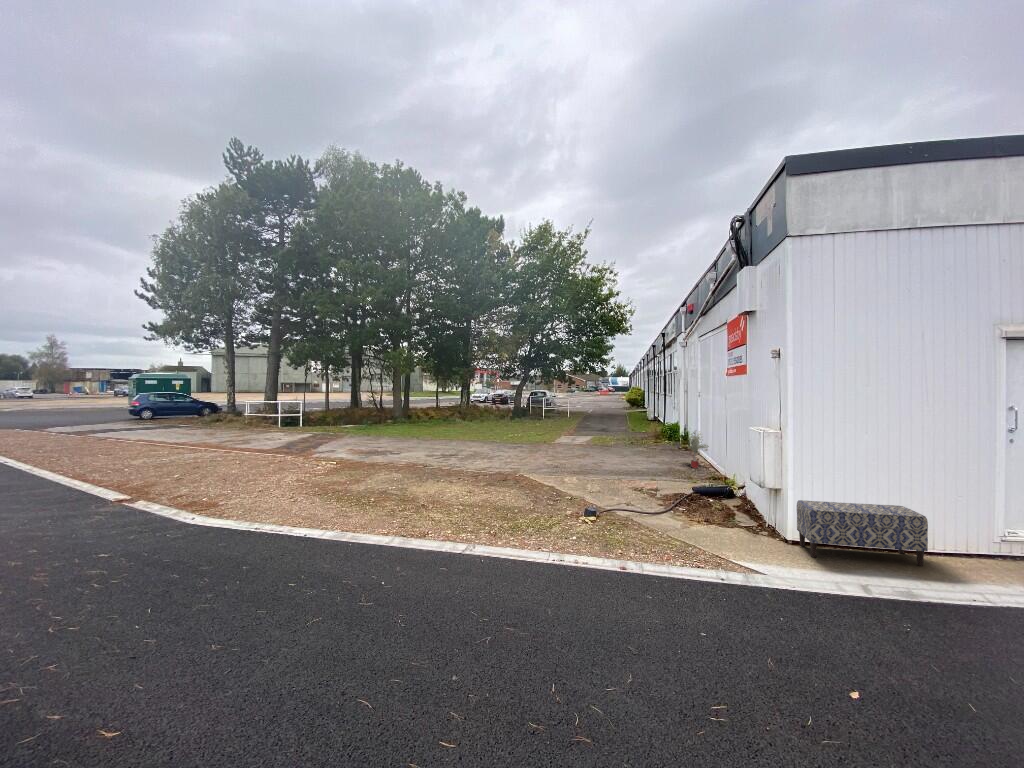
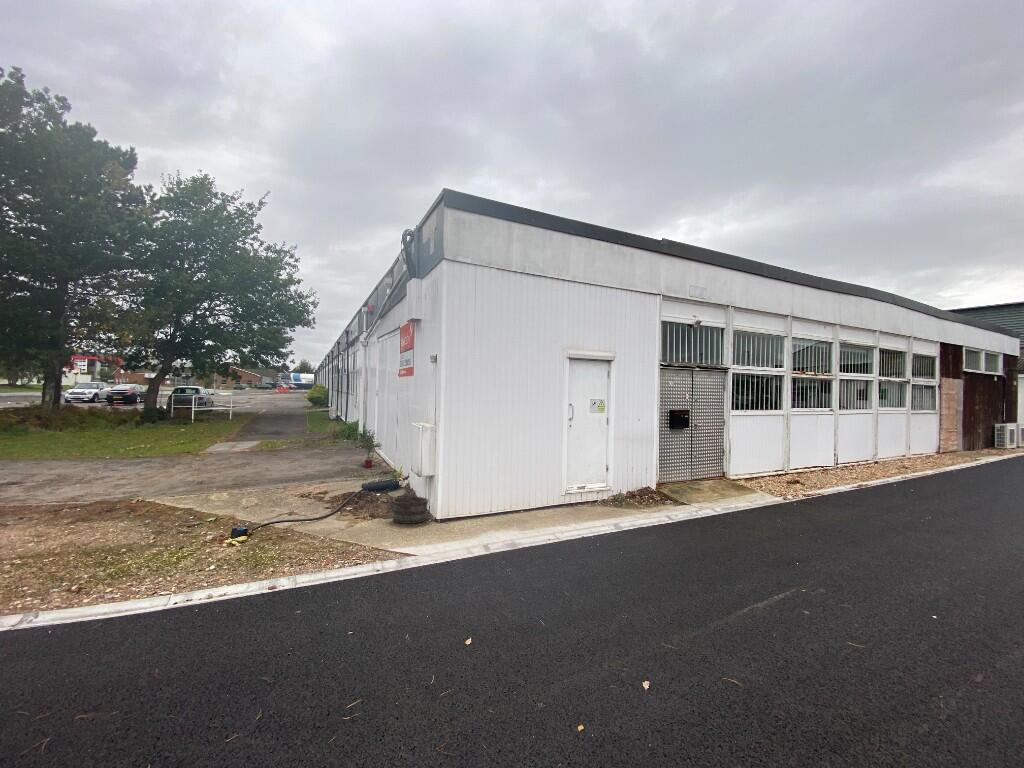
bench: present [797,500,928,566] -> none [444,484,530,532]
bucket: none [726,503,775,538] -> present [388,494,428,524]

